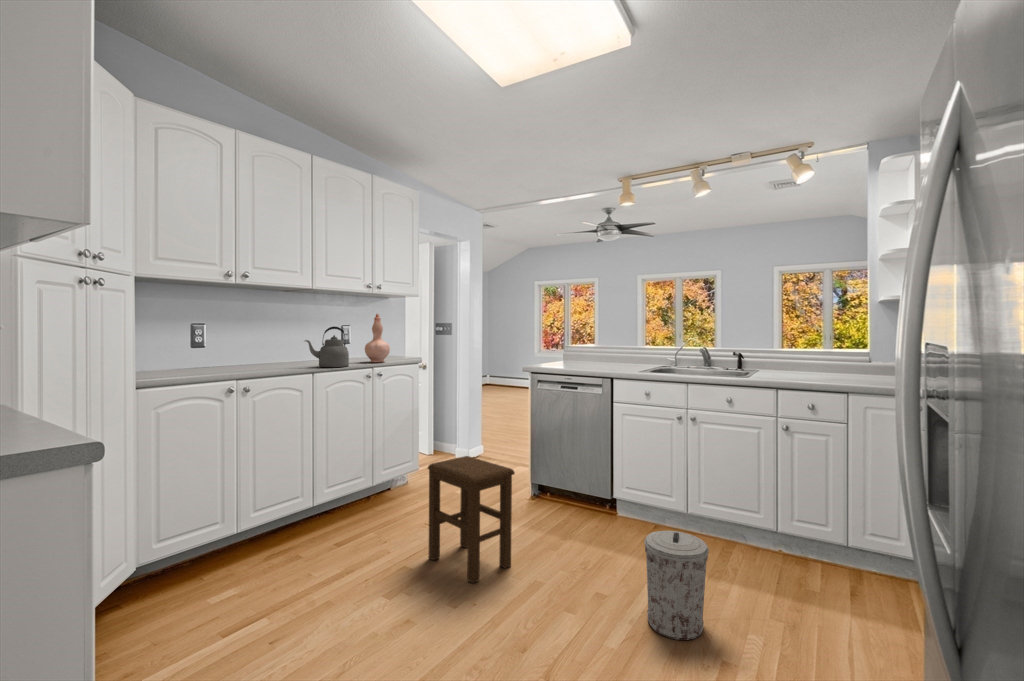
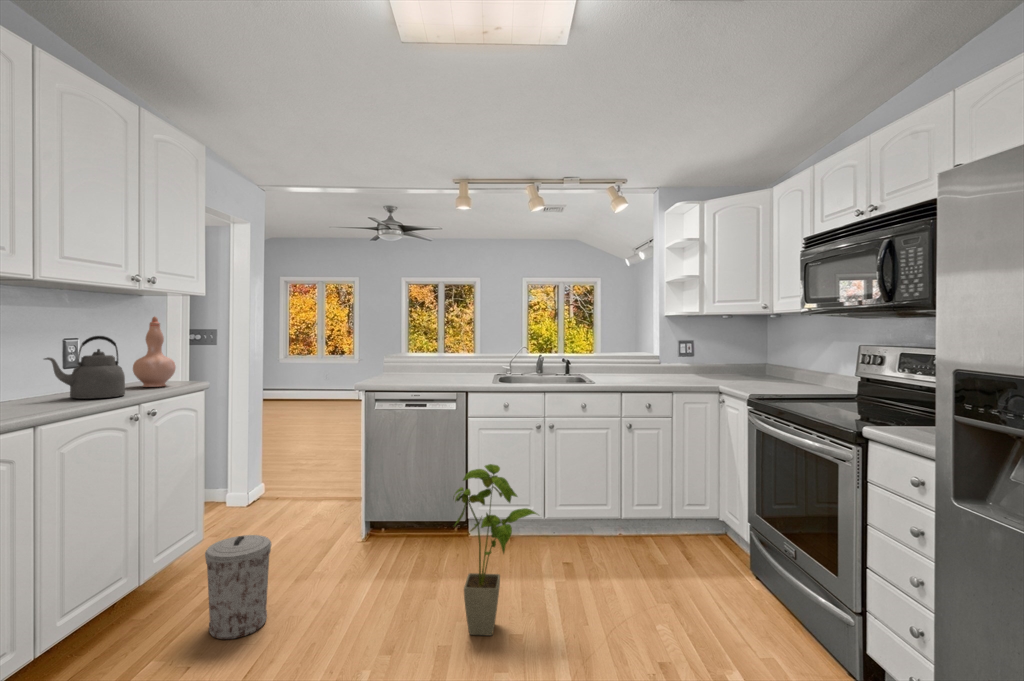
house plant: none [533,442,617,599] -> present [453,464,537,636]
stool: present [428,456,515,583] -> none [299,498,413,652]
trash can: present [644,531,709,640] -> present [205,535,271,639]

